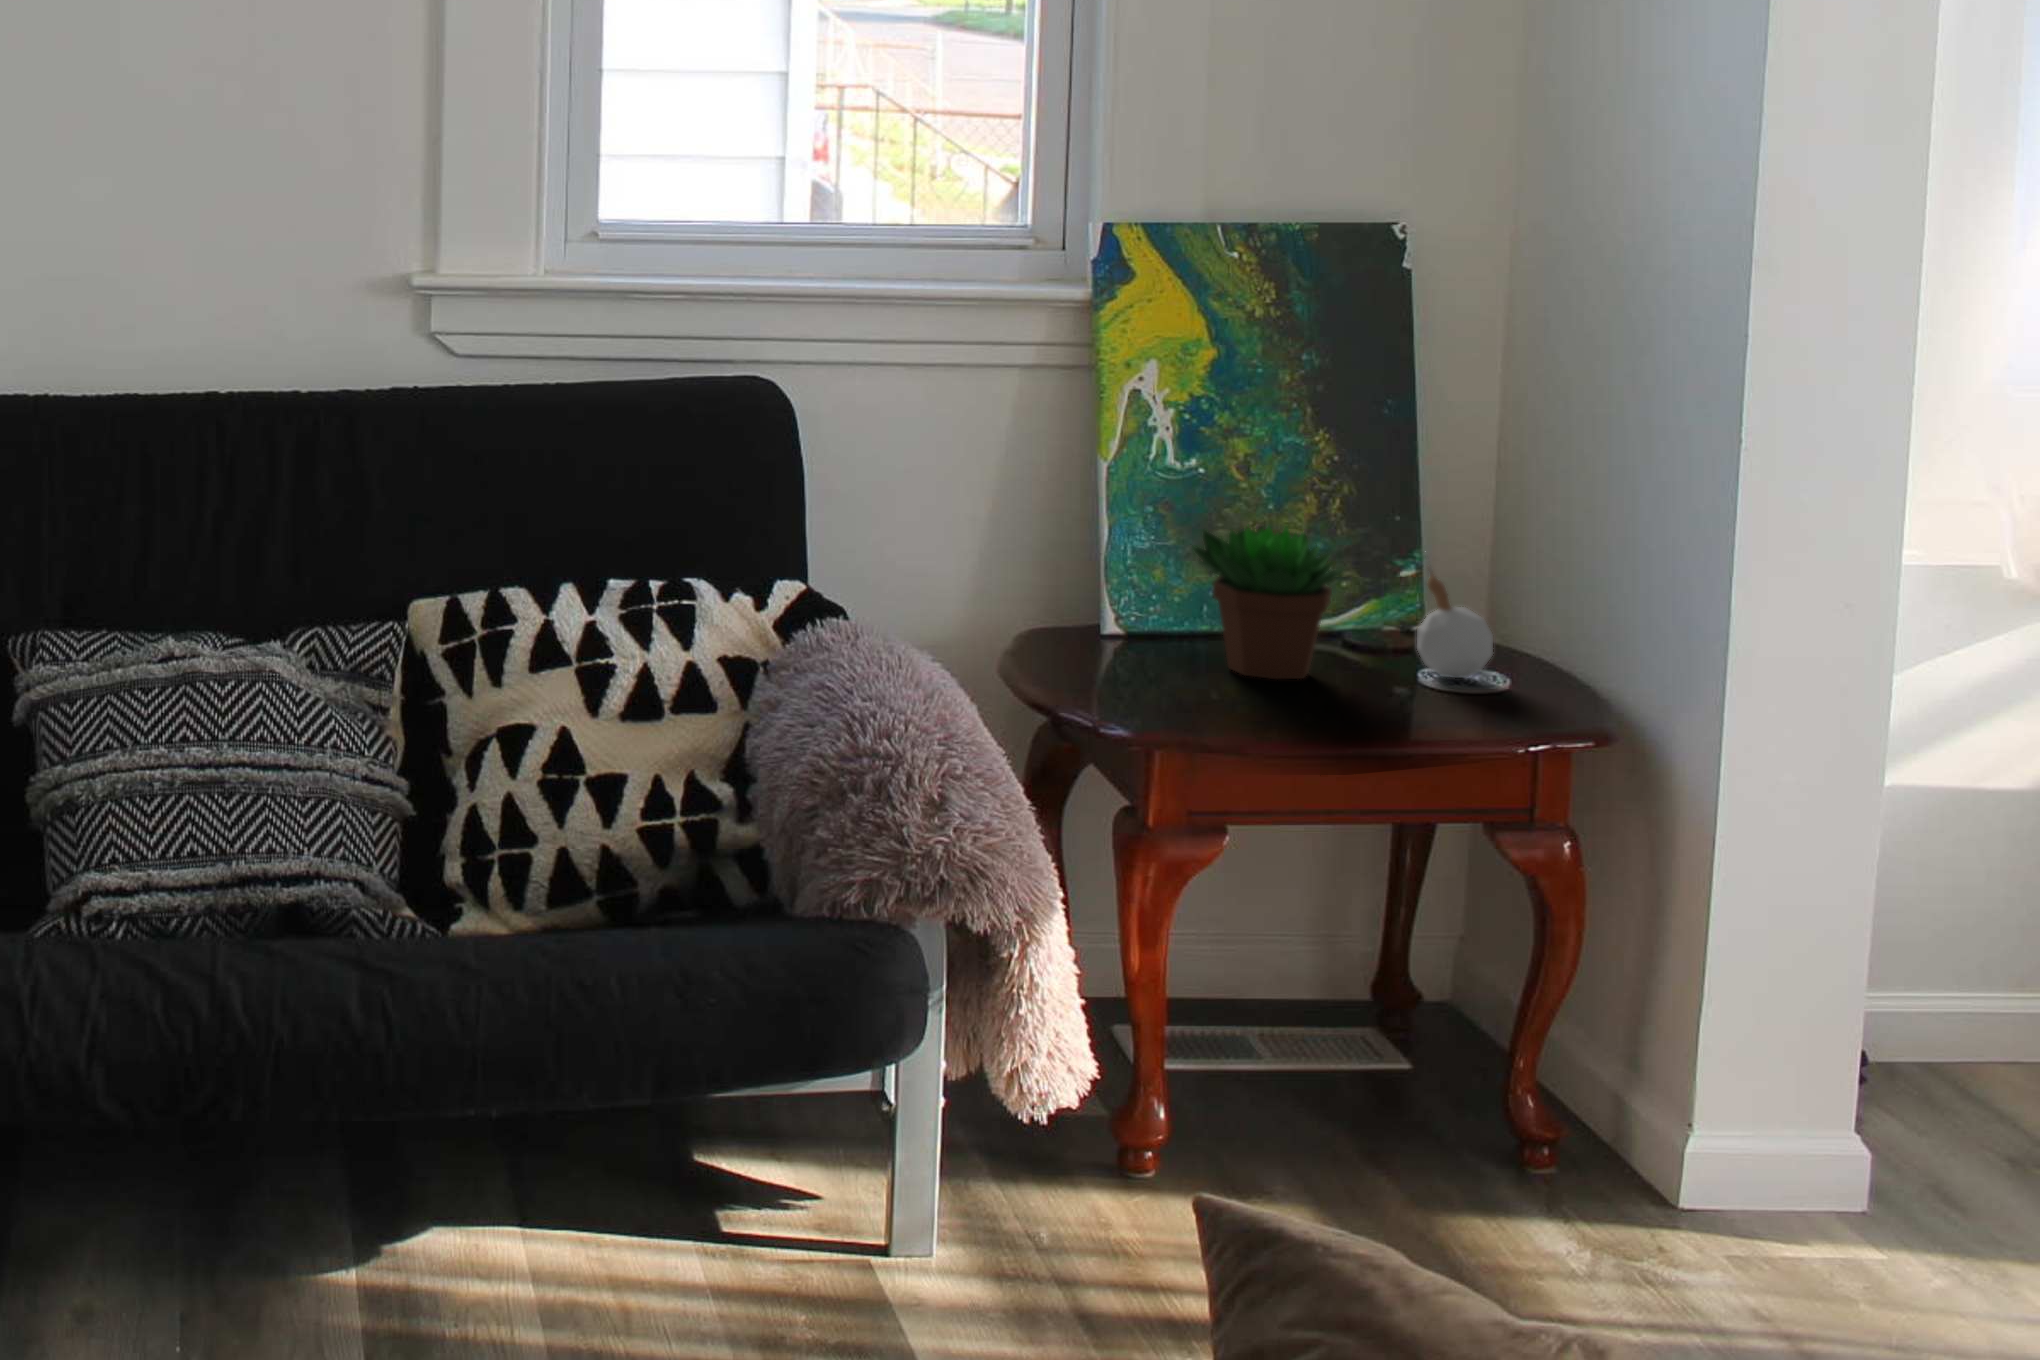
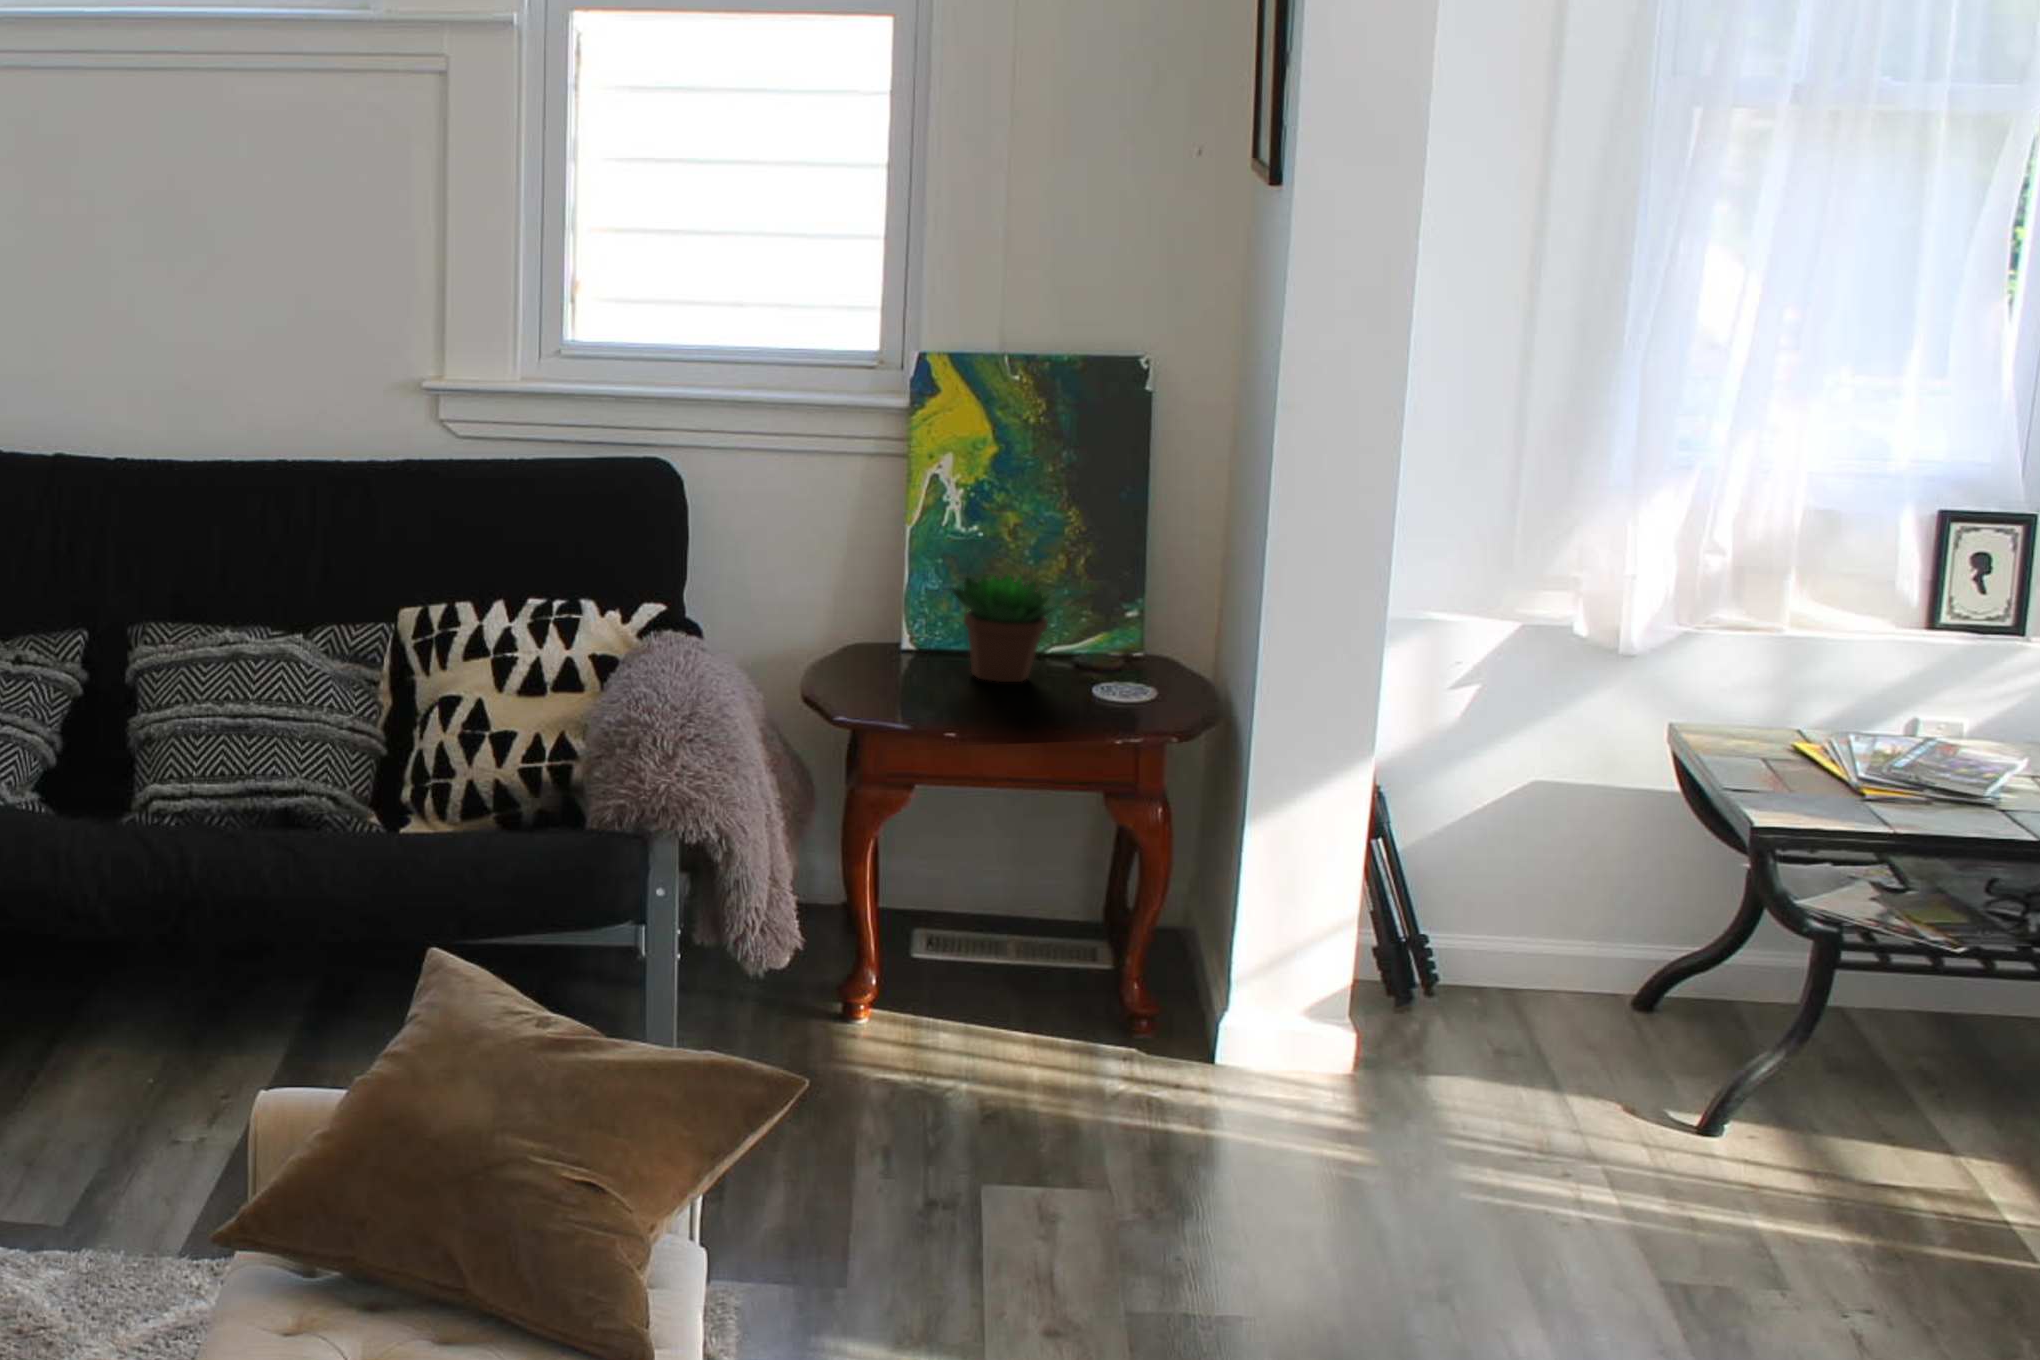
candle: present [1417,567,1493,678] -> none [1109,595,1162,685]

